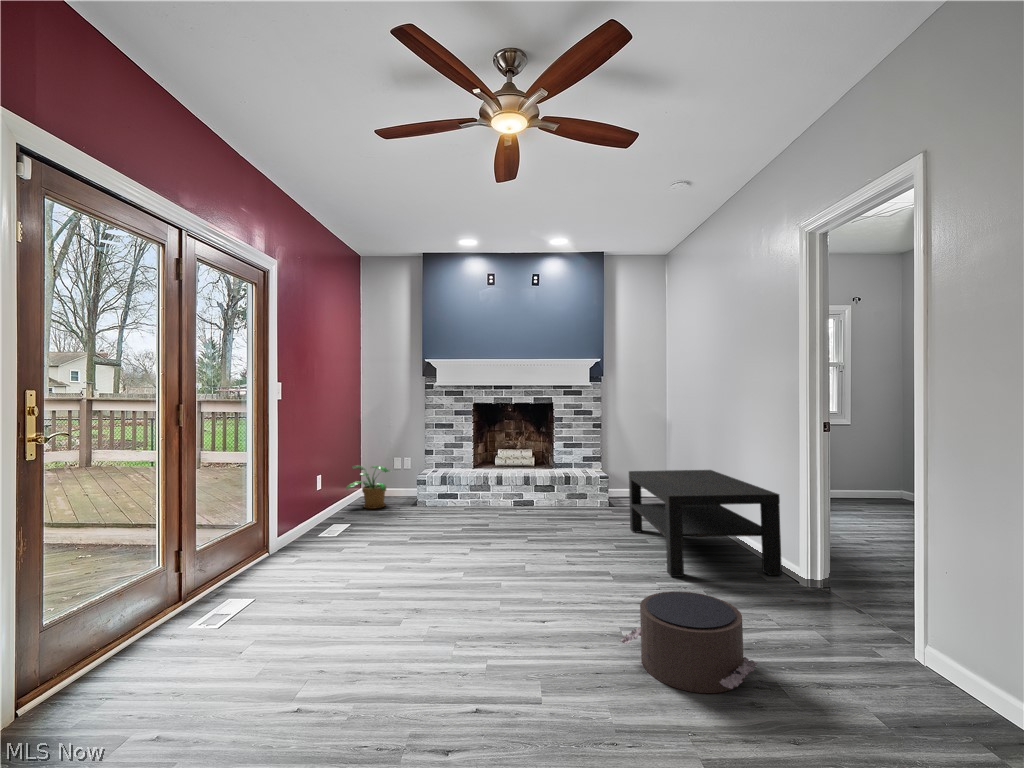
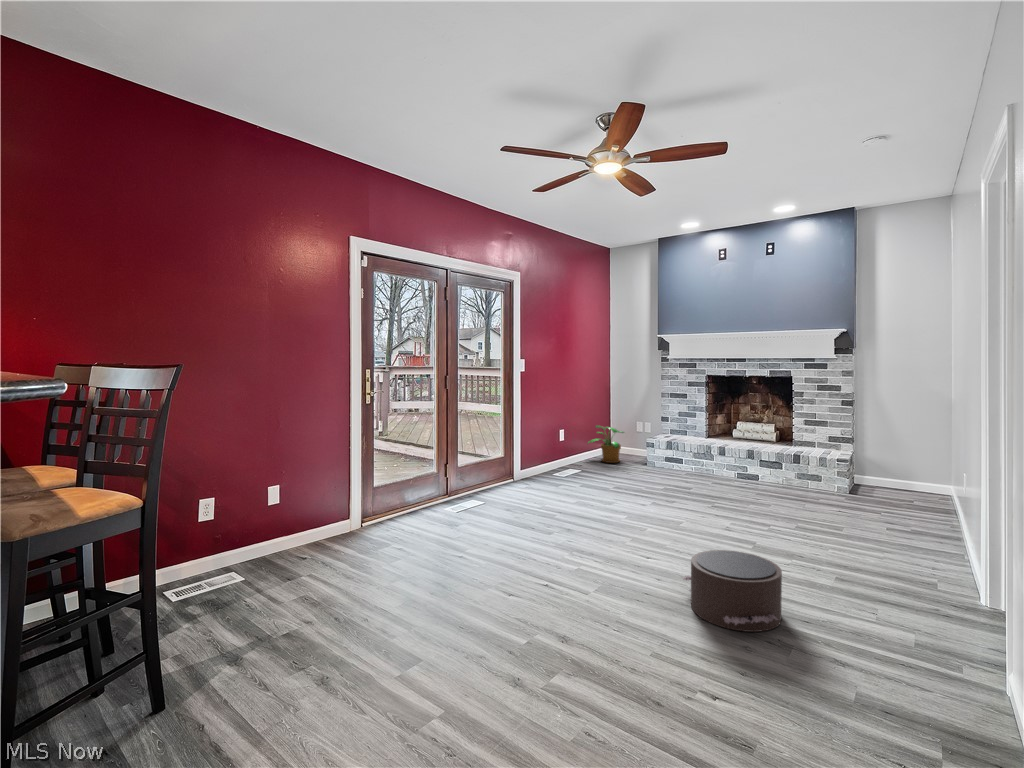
coffee table: present [629,470,782,577] -> none [818,454,970,587]

